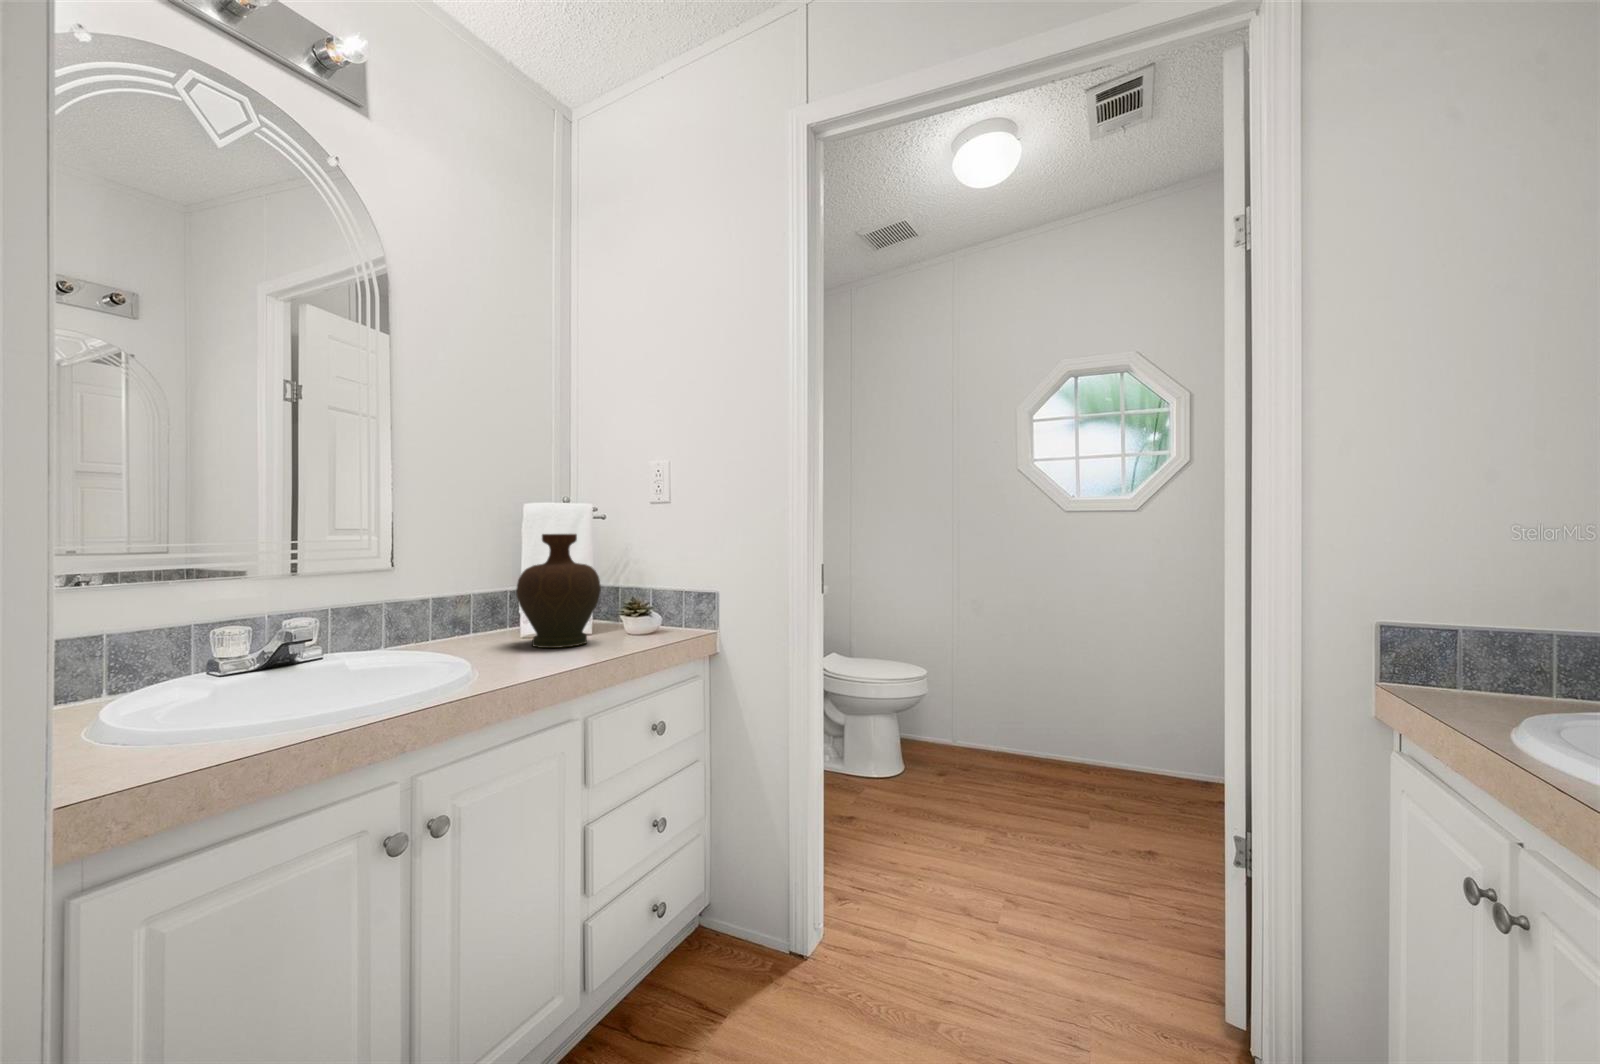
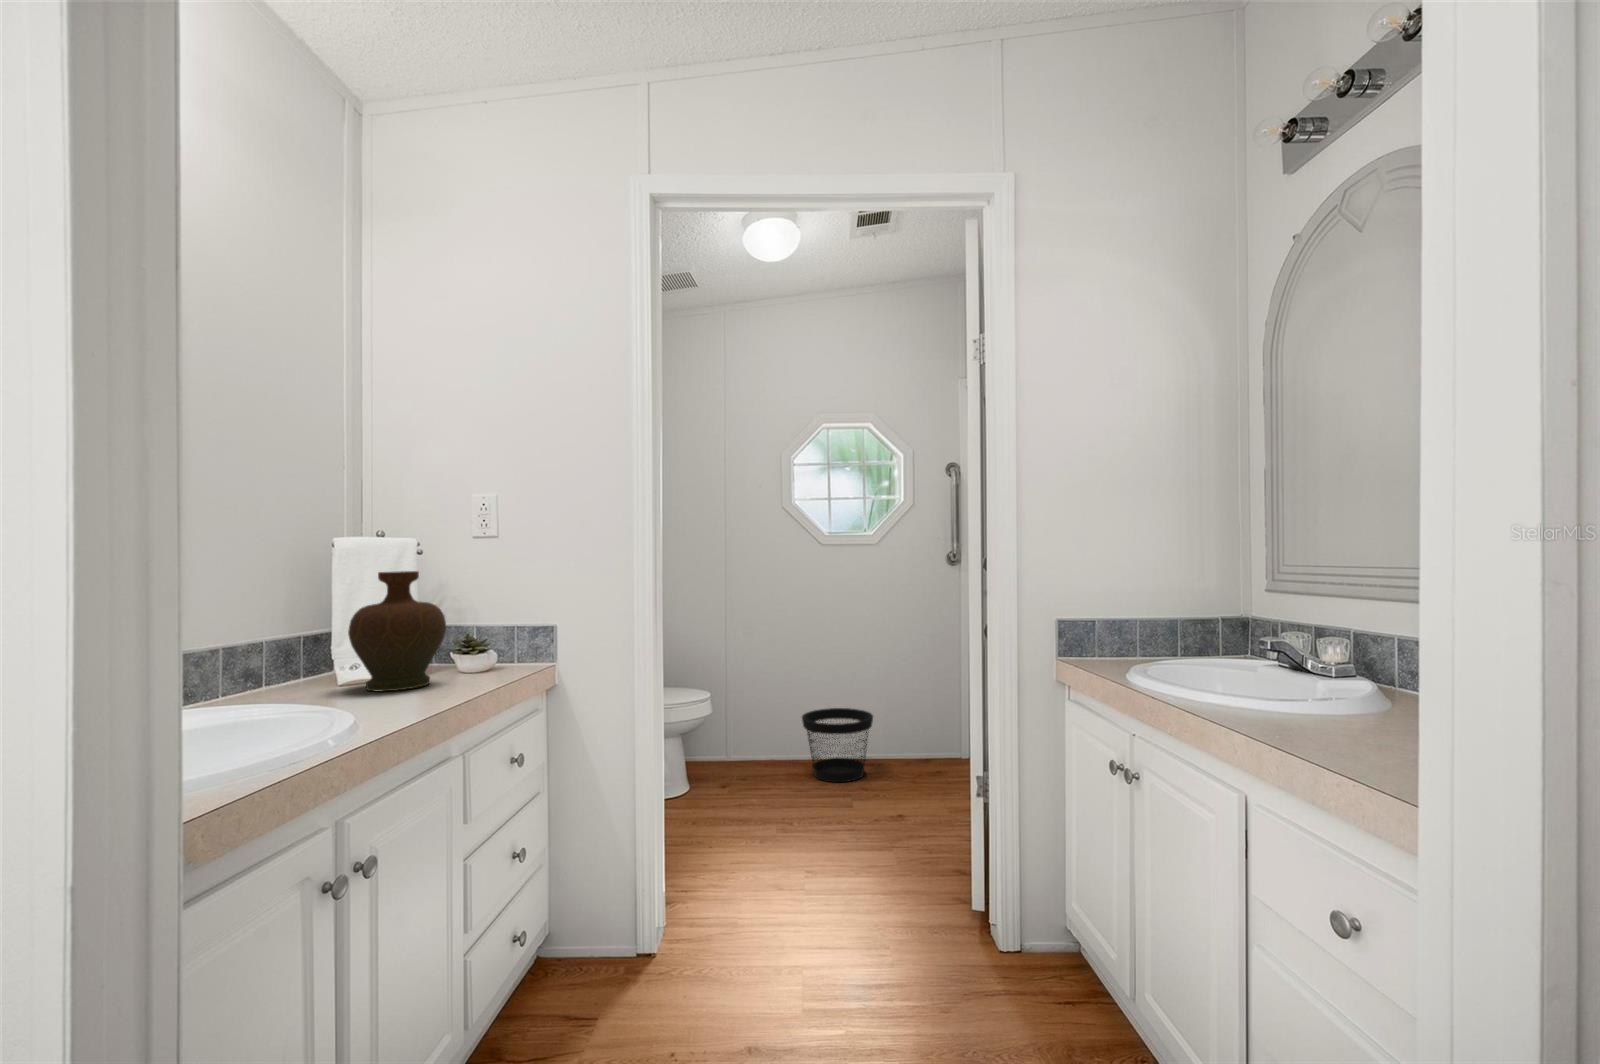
wastebasket: none [1037,706,1130,796] -> present [802,708,873,782]

